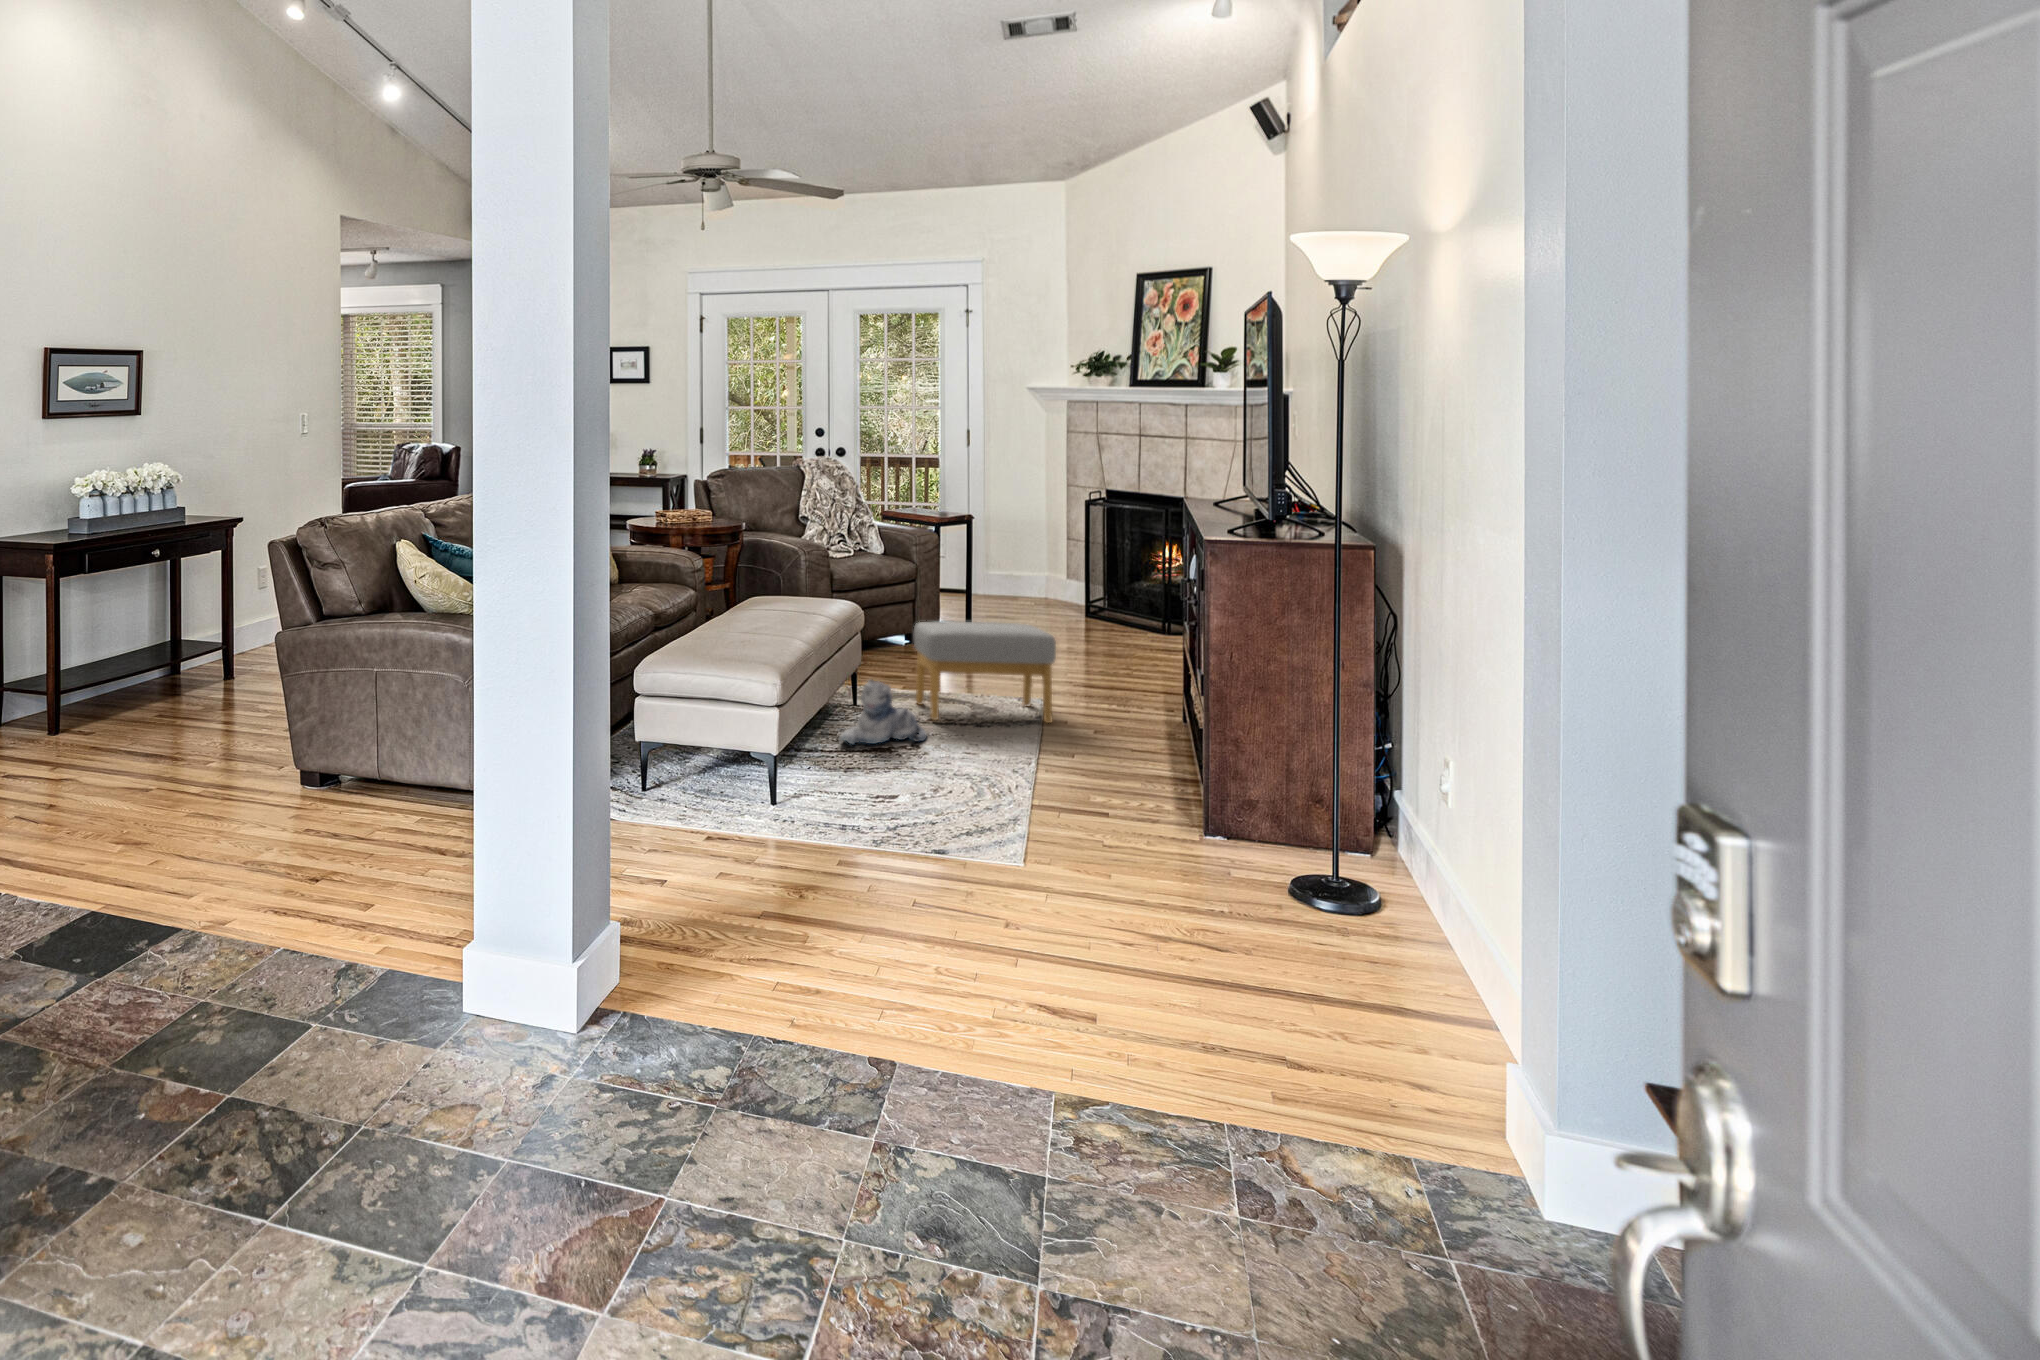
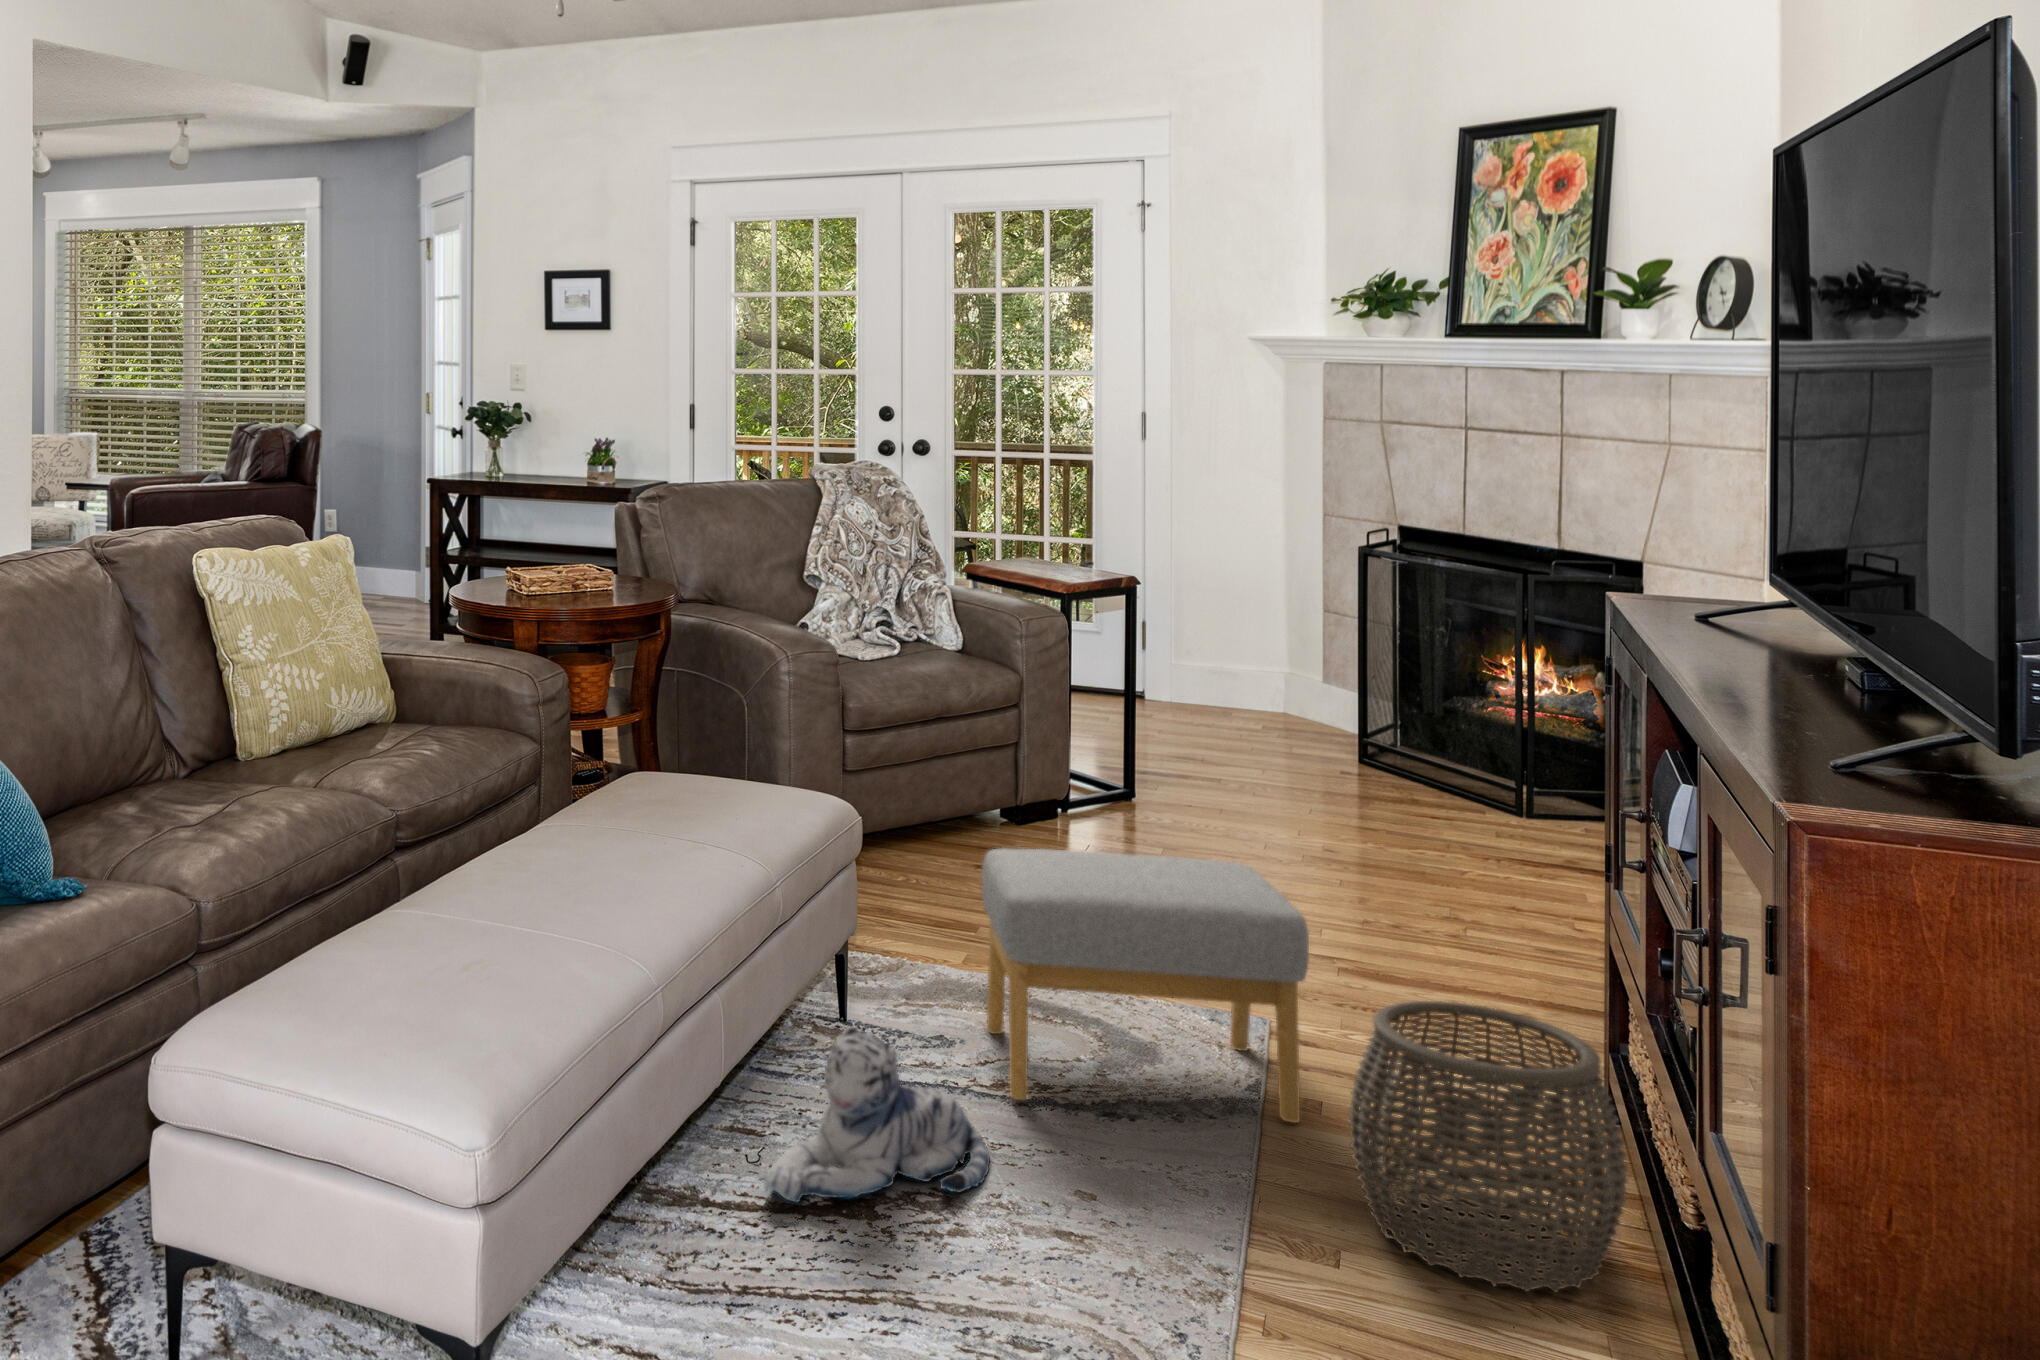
woven basket: none [1071,661,1175,756] -> present [1349,1001,1628,1292]

